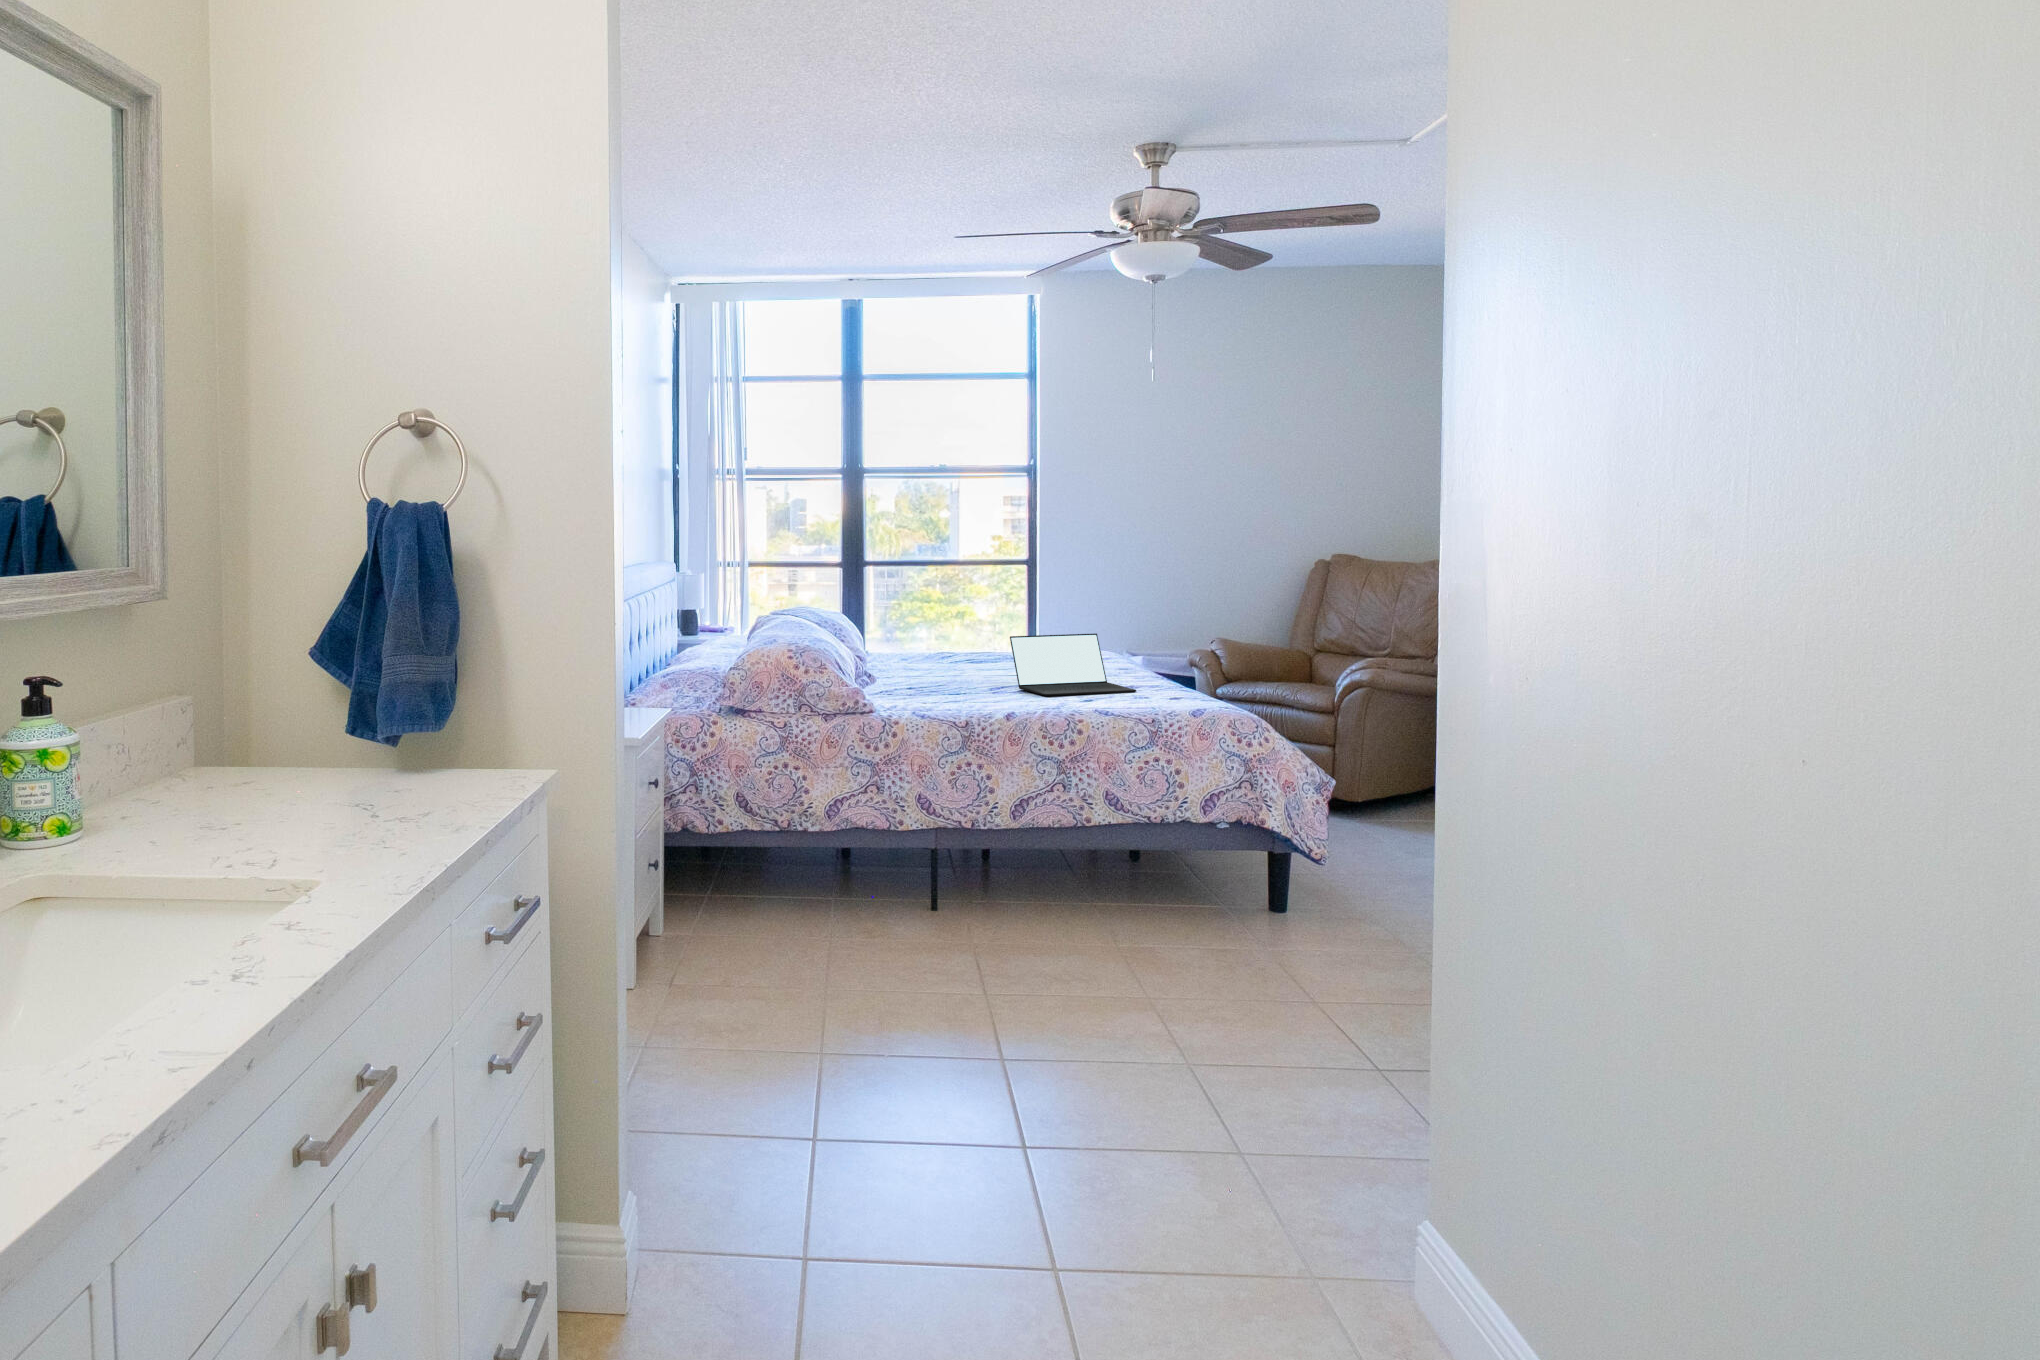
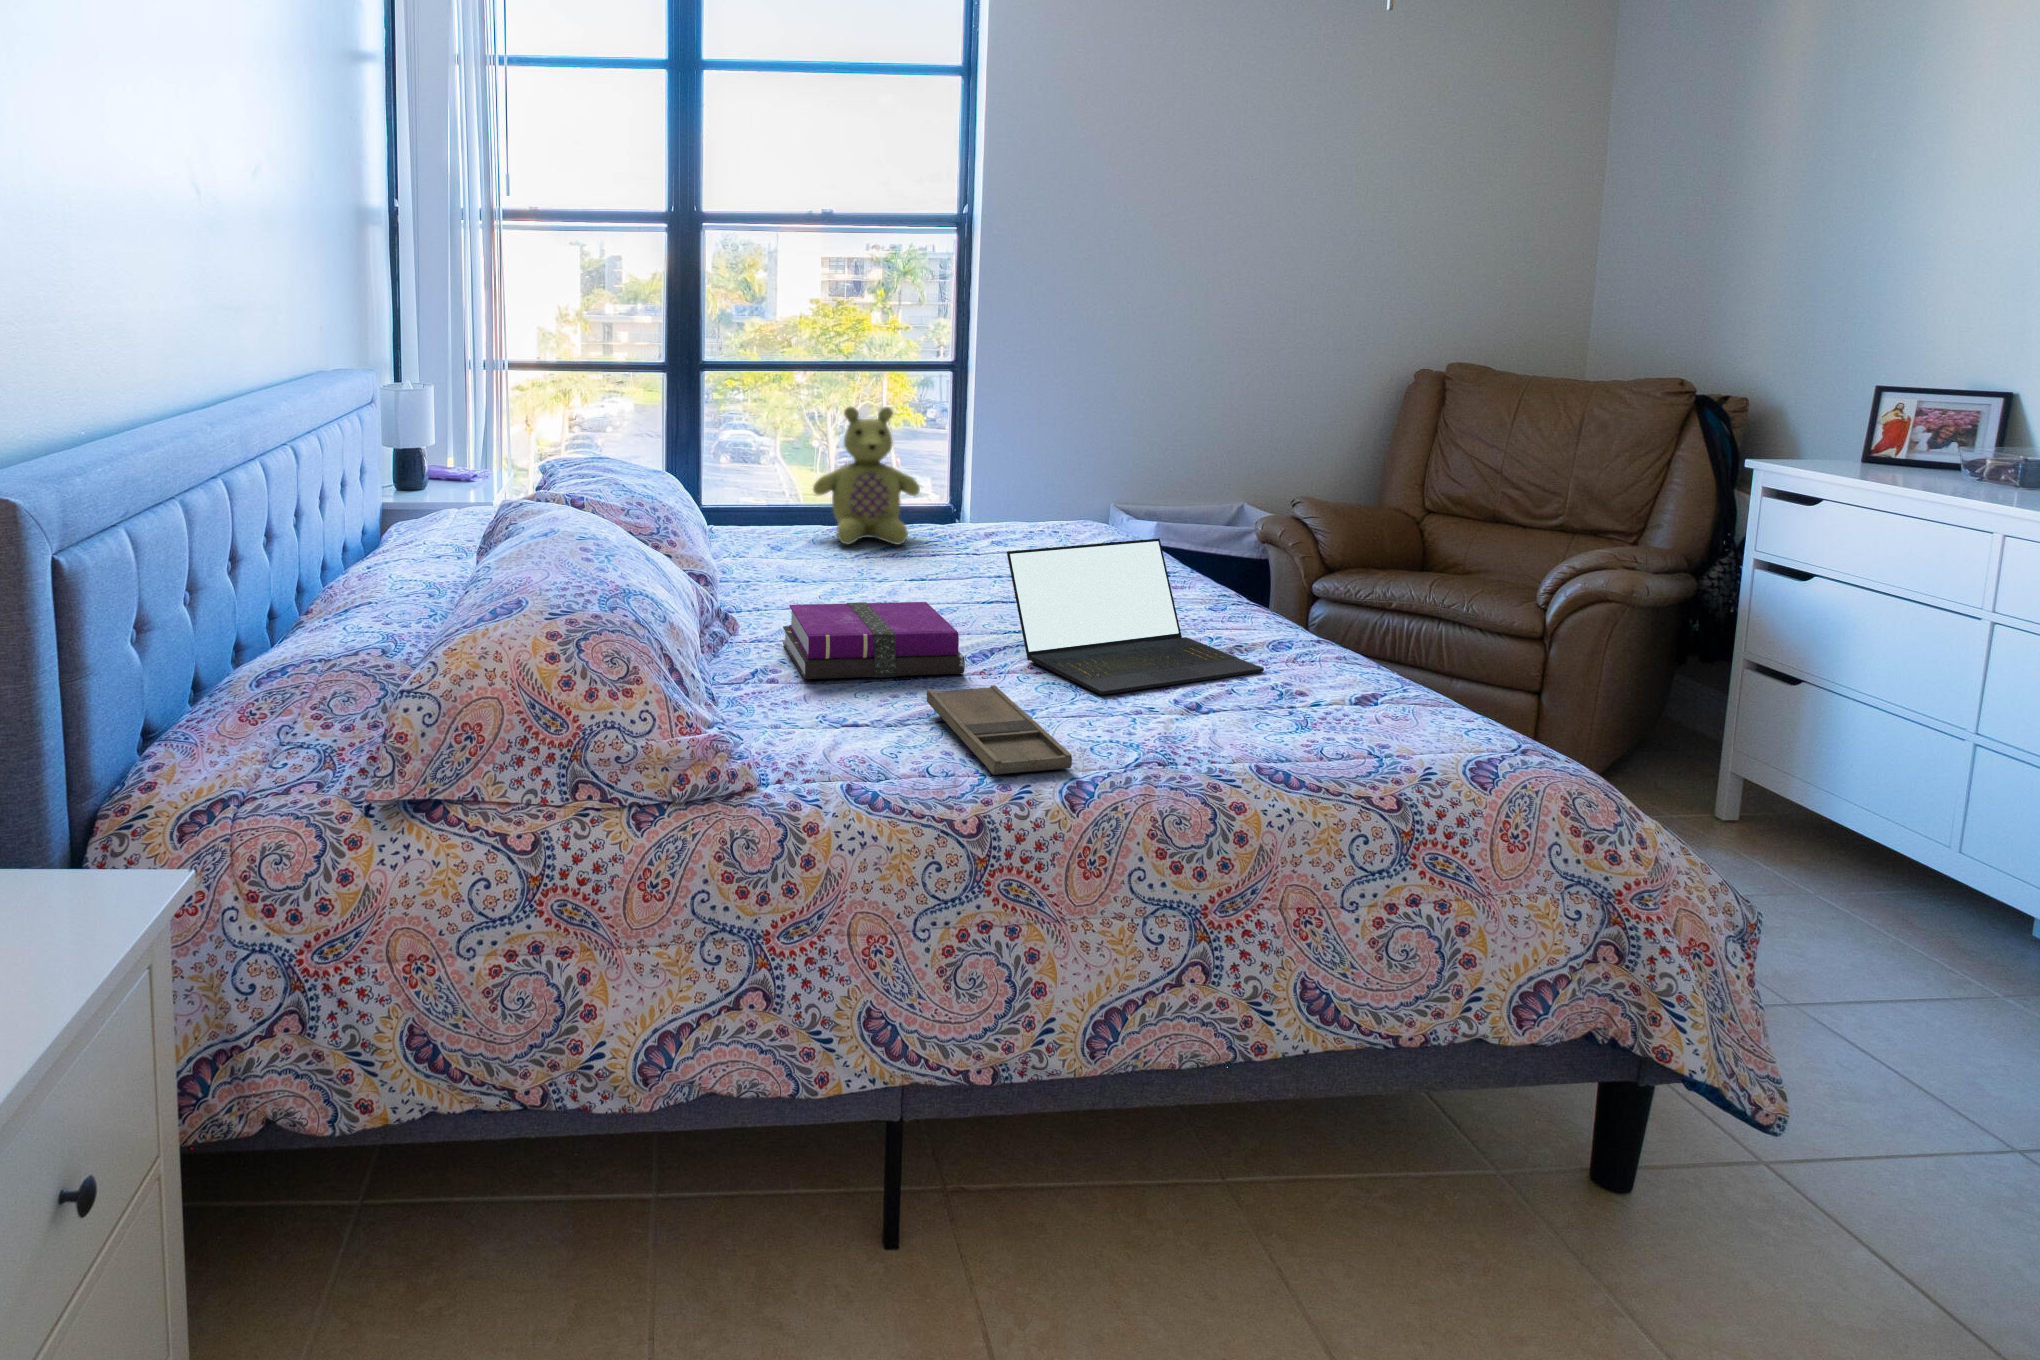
stuffed bear: none [930,579,996,660] -> present [813,407,920,545]
notebook: none [898,665,984,693] -> present [783,602,965,679]
tray: none [958,688,1011,709] -> present [927,685,1072,775]

